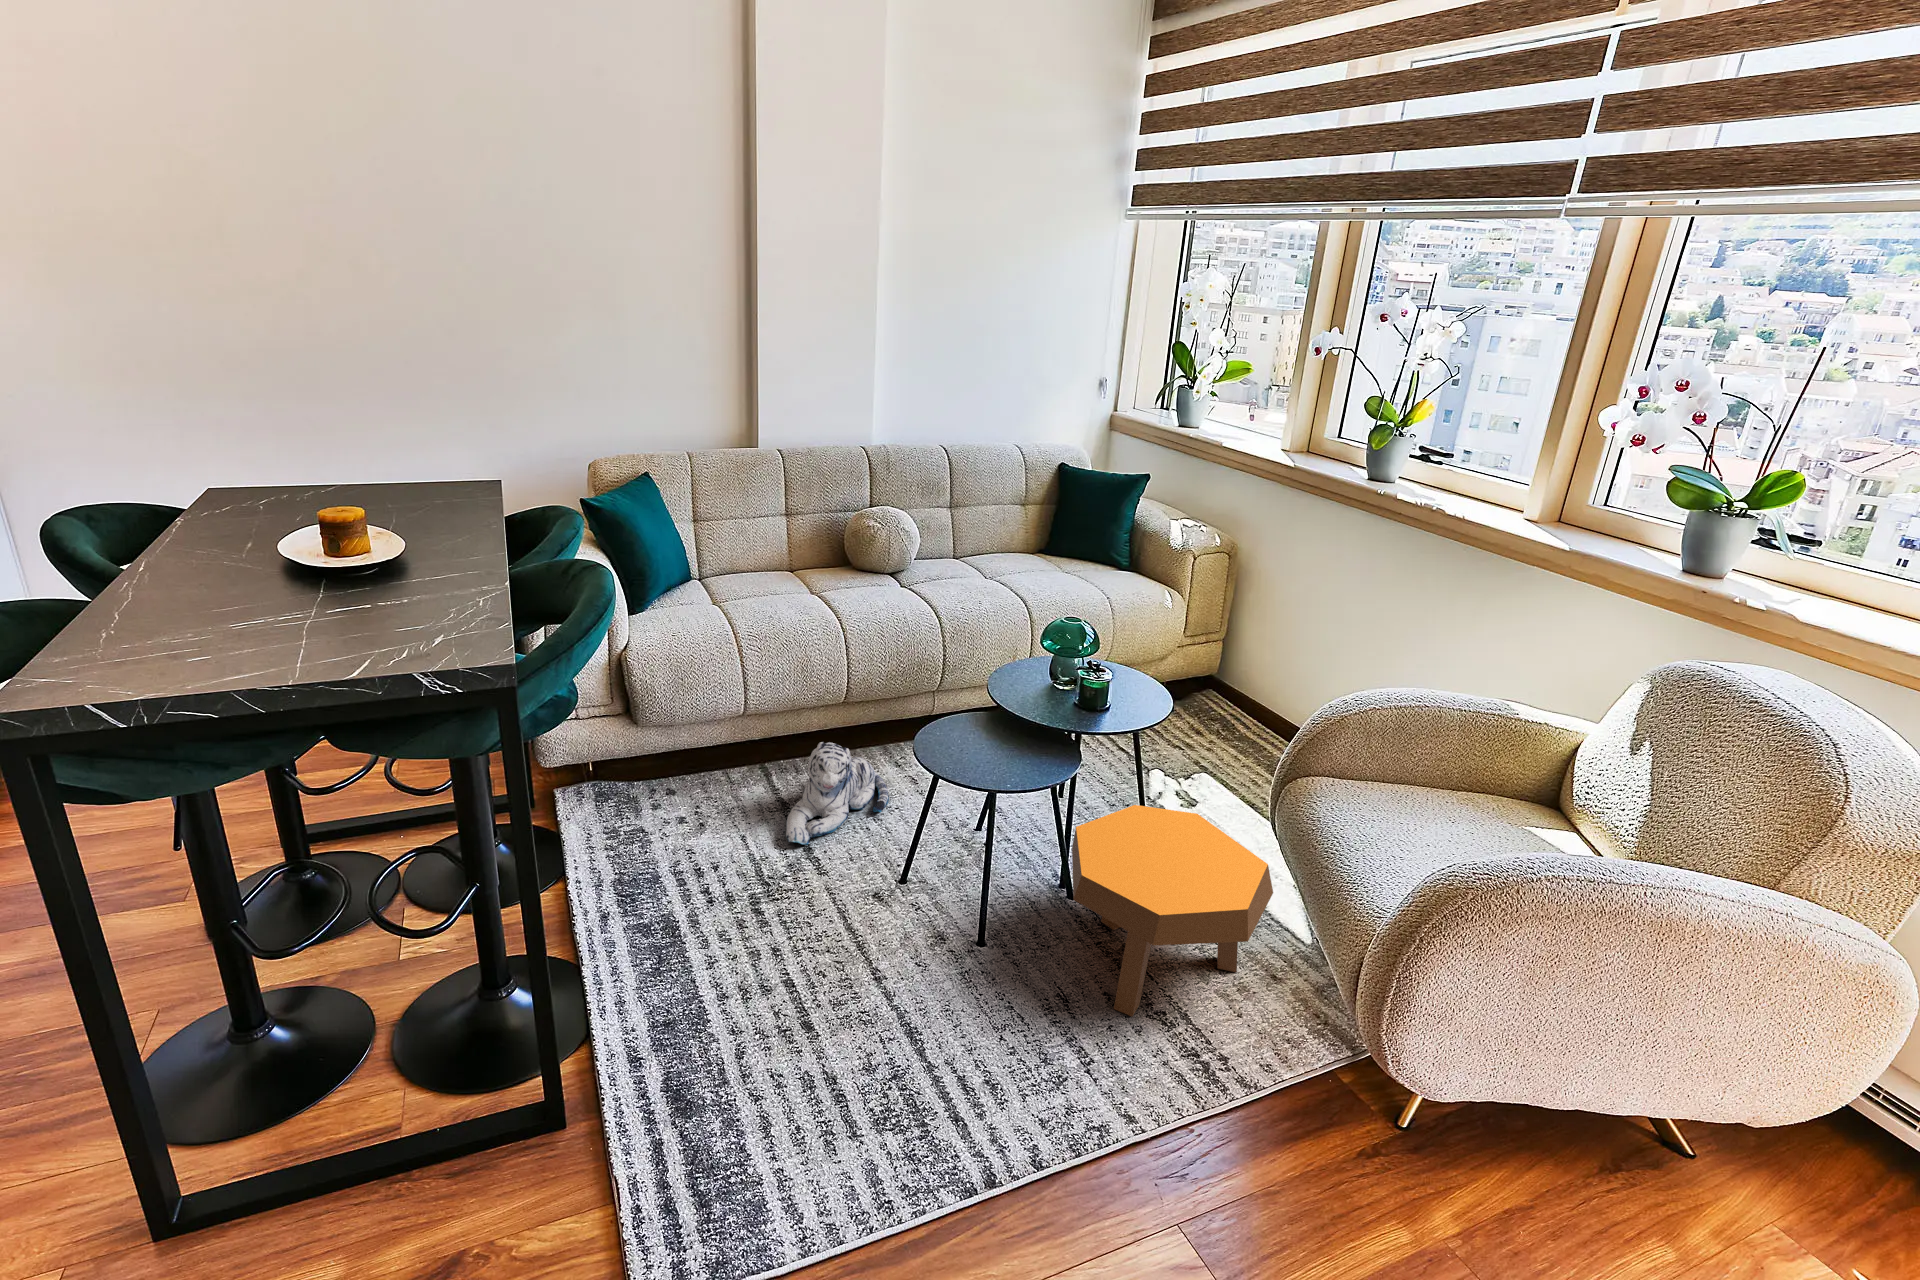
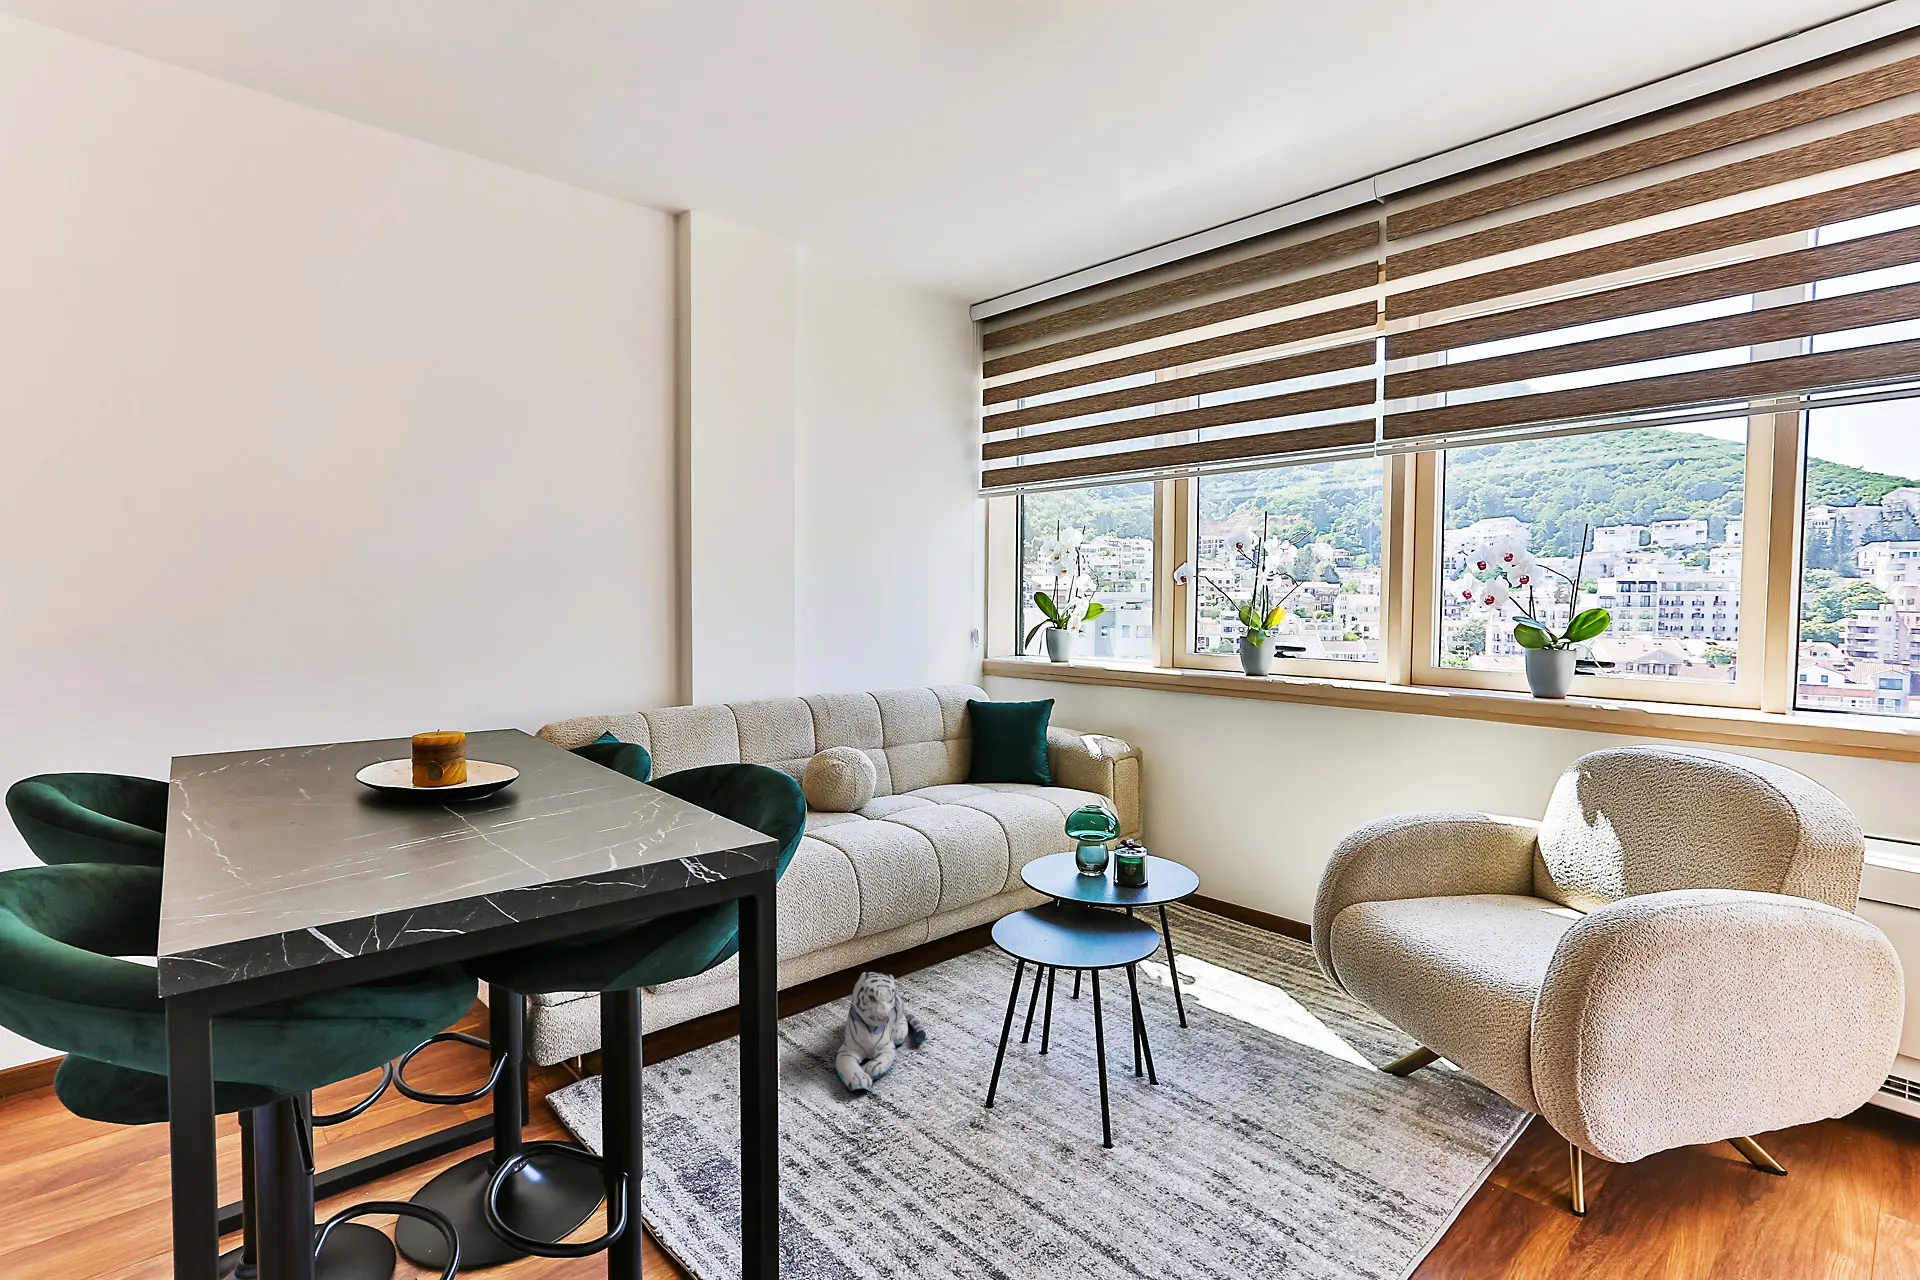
footstool: present [1072,805,1273,1017] -> none [1165,964,1379,1178]

